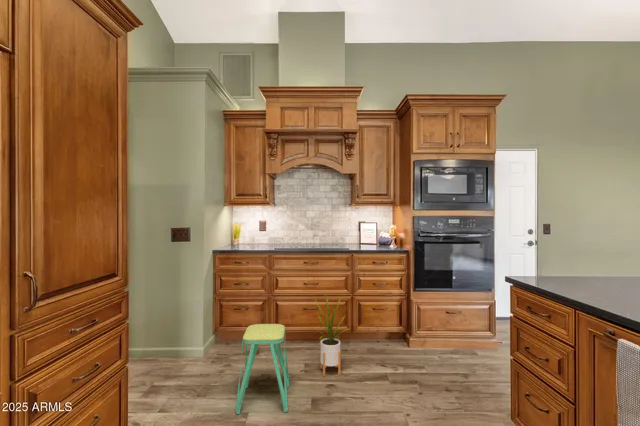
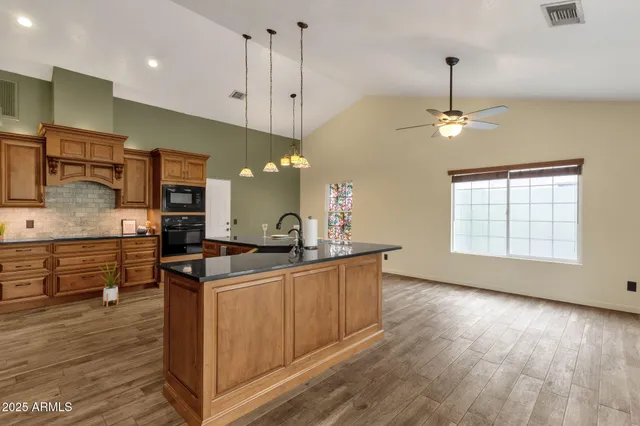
stool: present [236,324,289,414] -> none [49,278,90,328]

